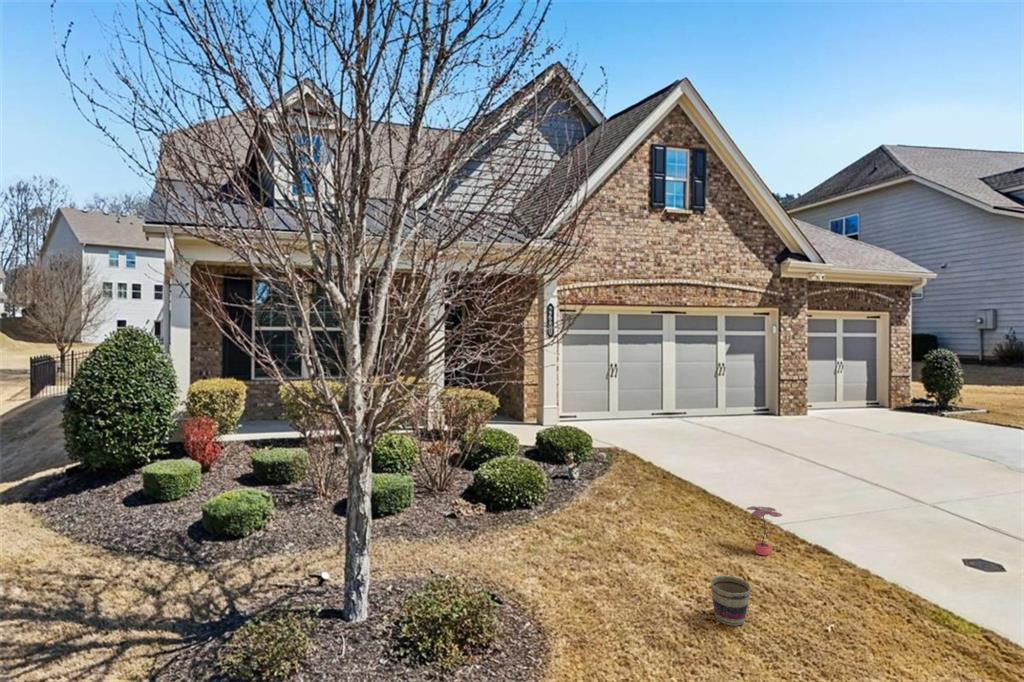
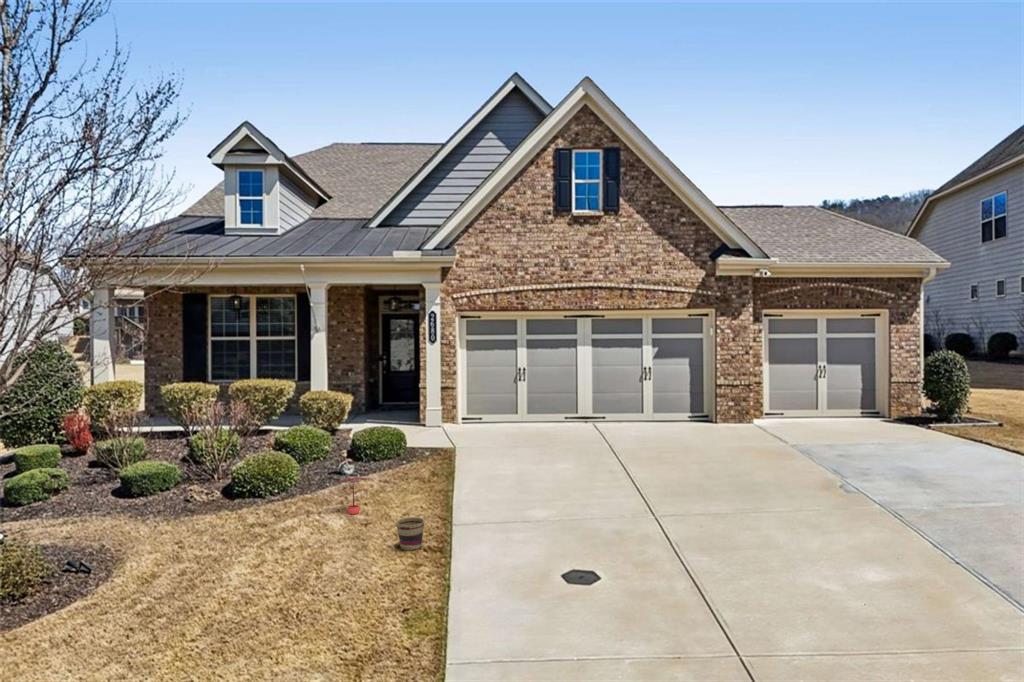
basket: present [711,575,751,626] -> present [396,517,424,550]

